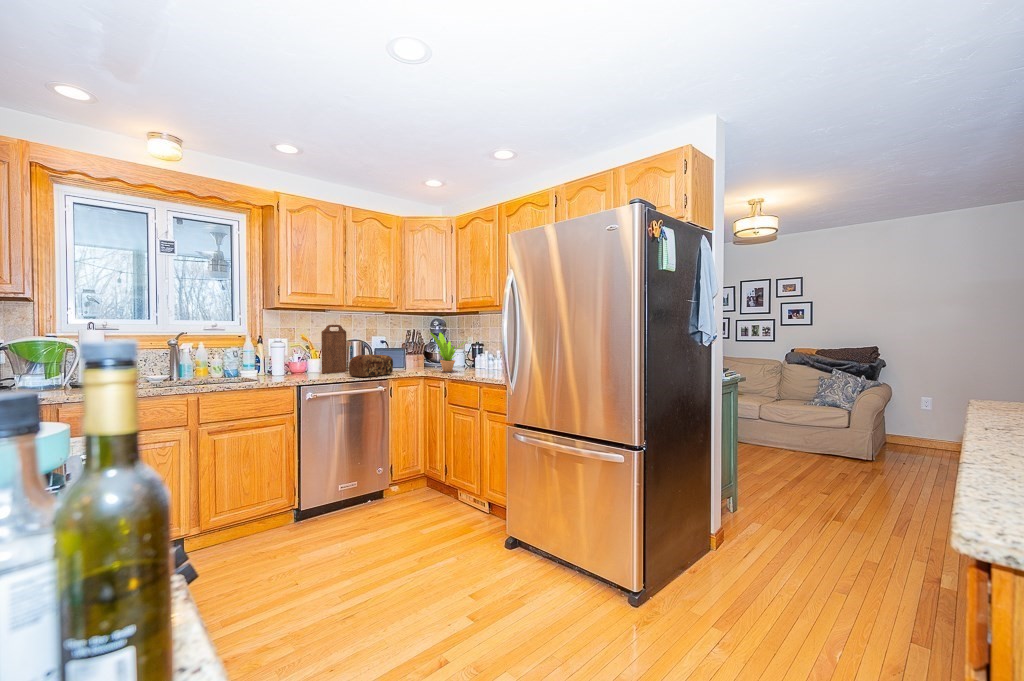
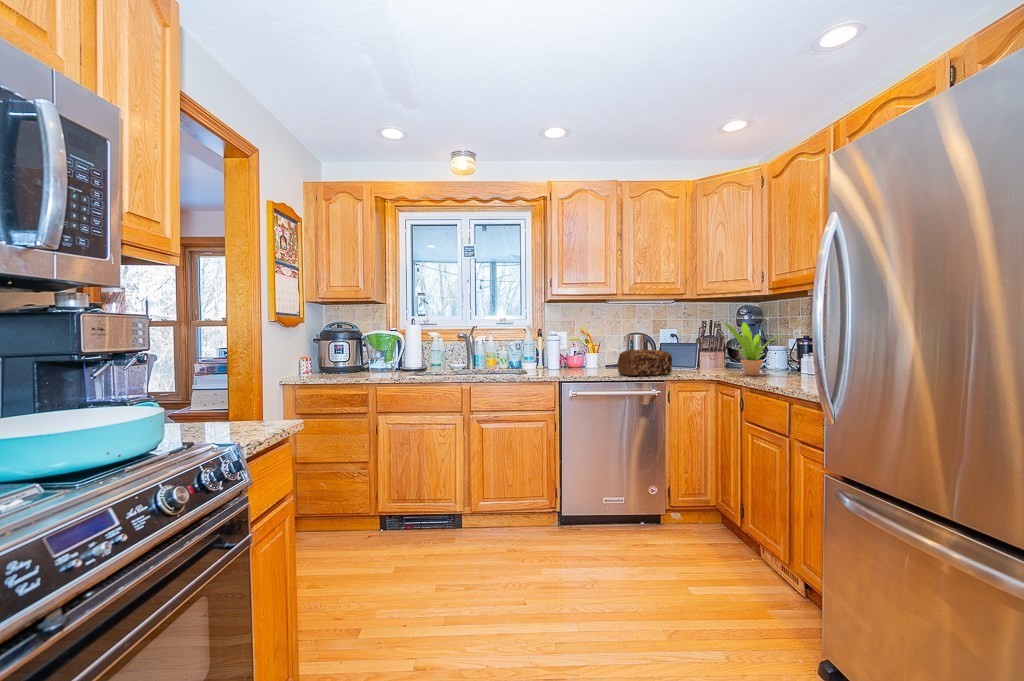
cutting board: present [321,325,347,374] -> none [595,316,624,370]

